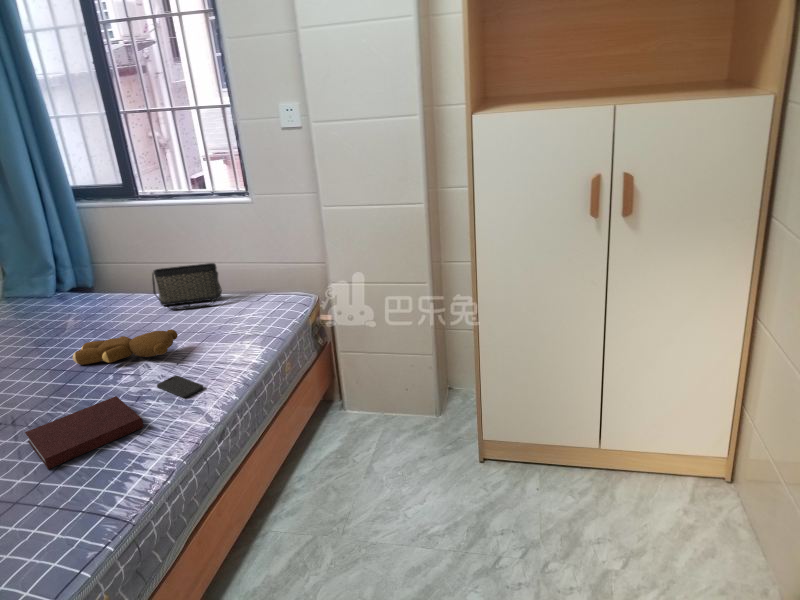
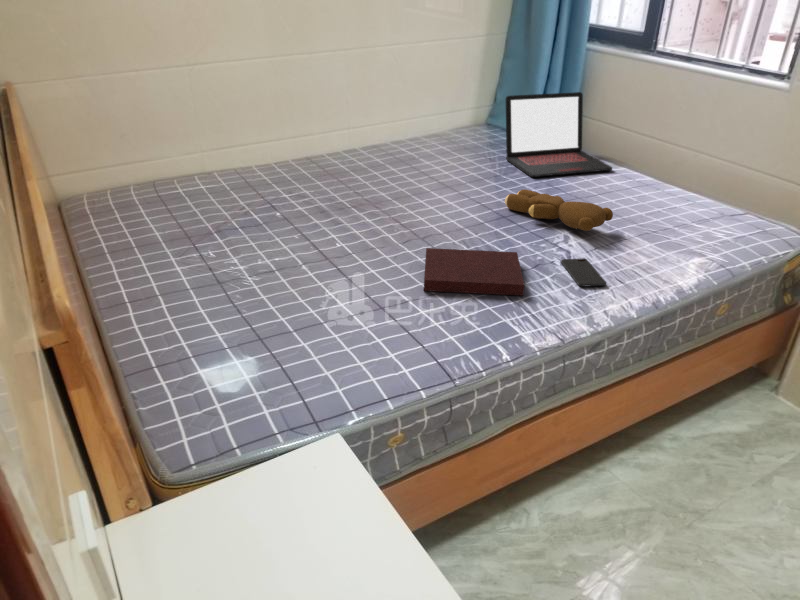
laptop: none [20,244,150,330] -> present [506,92,612,177]
handbag: present [152,263,222,310] -> none [616,139,701,201]

